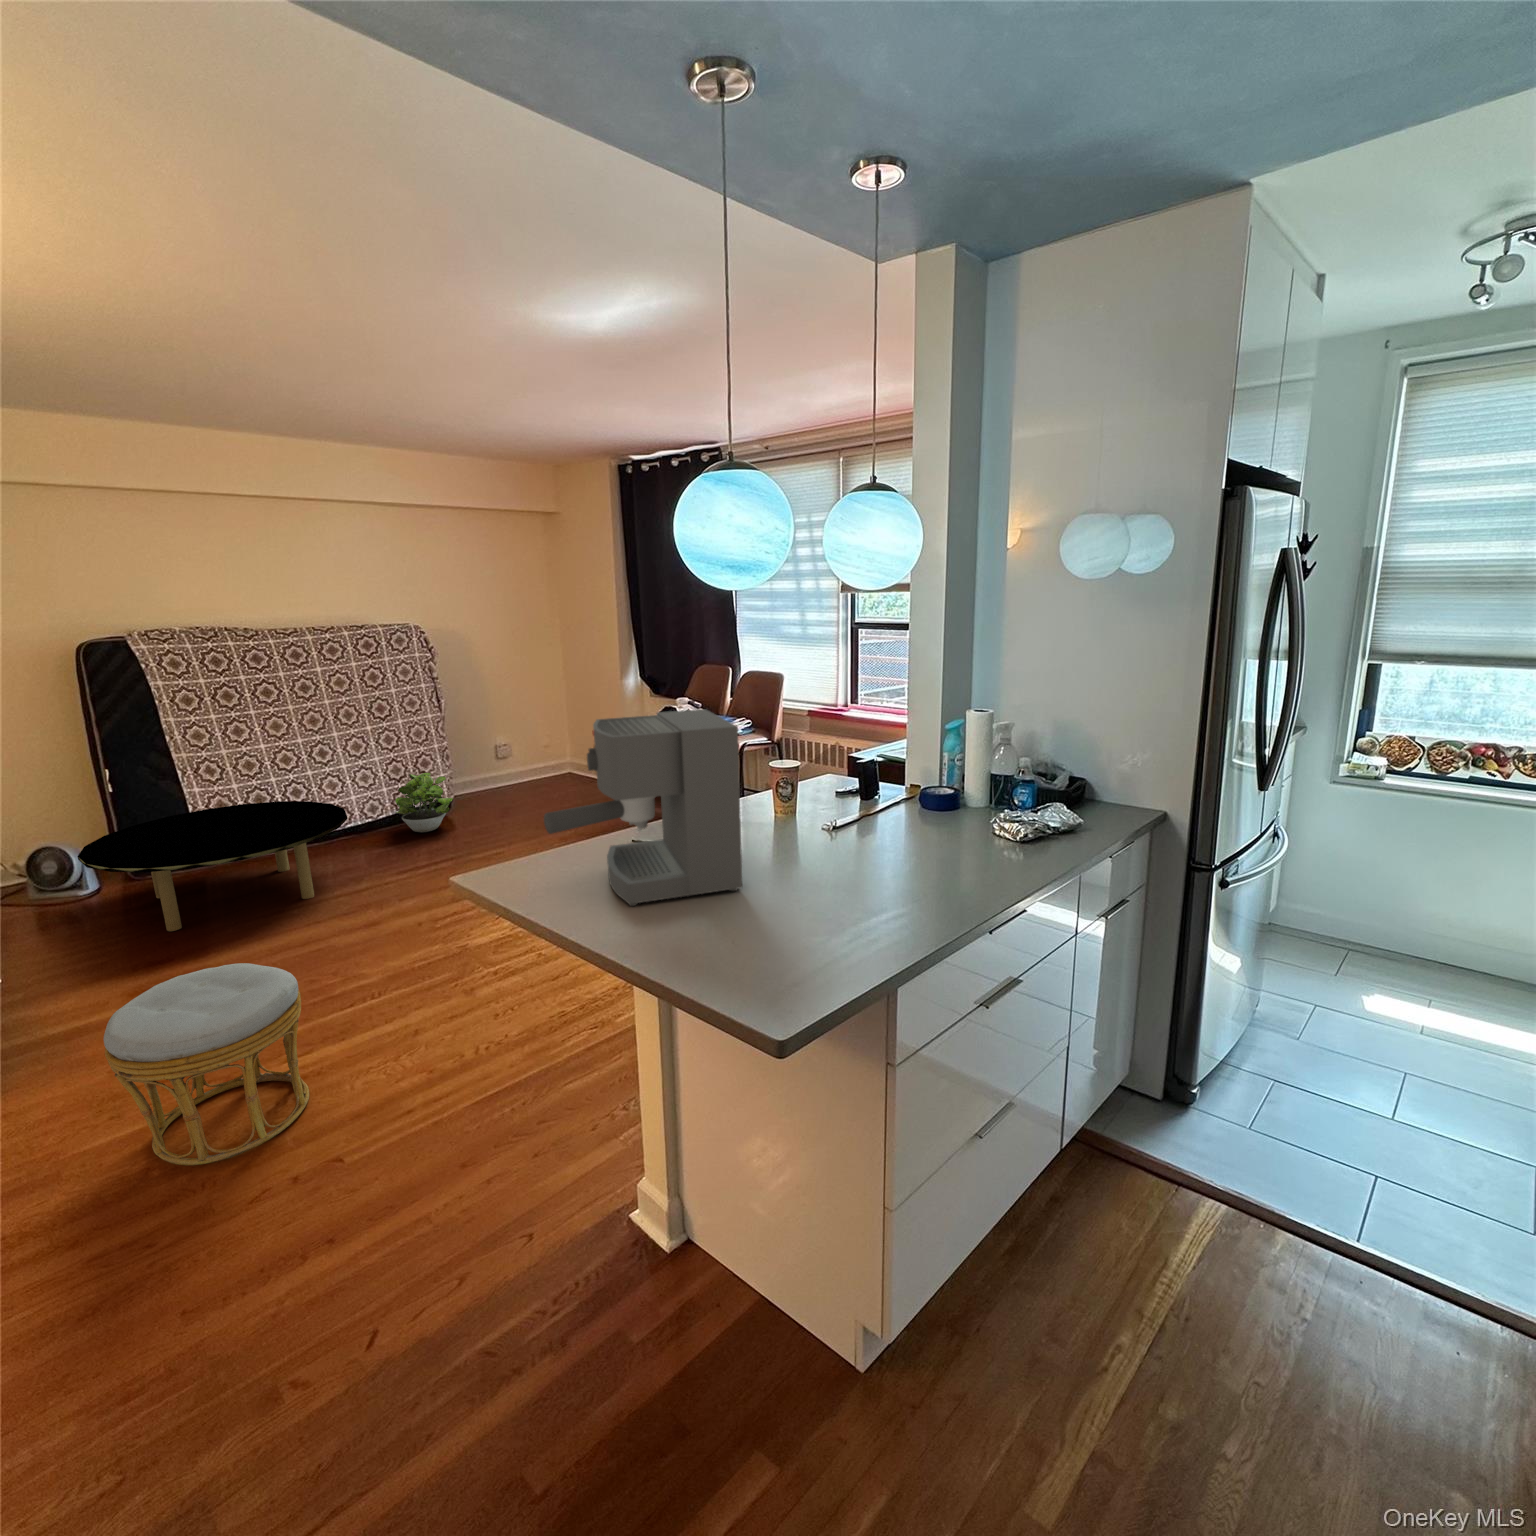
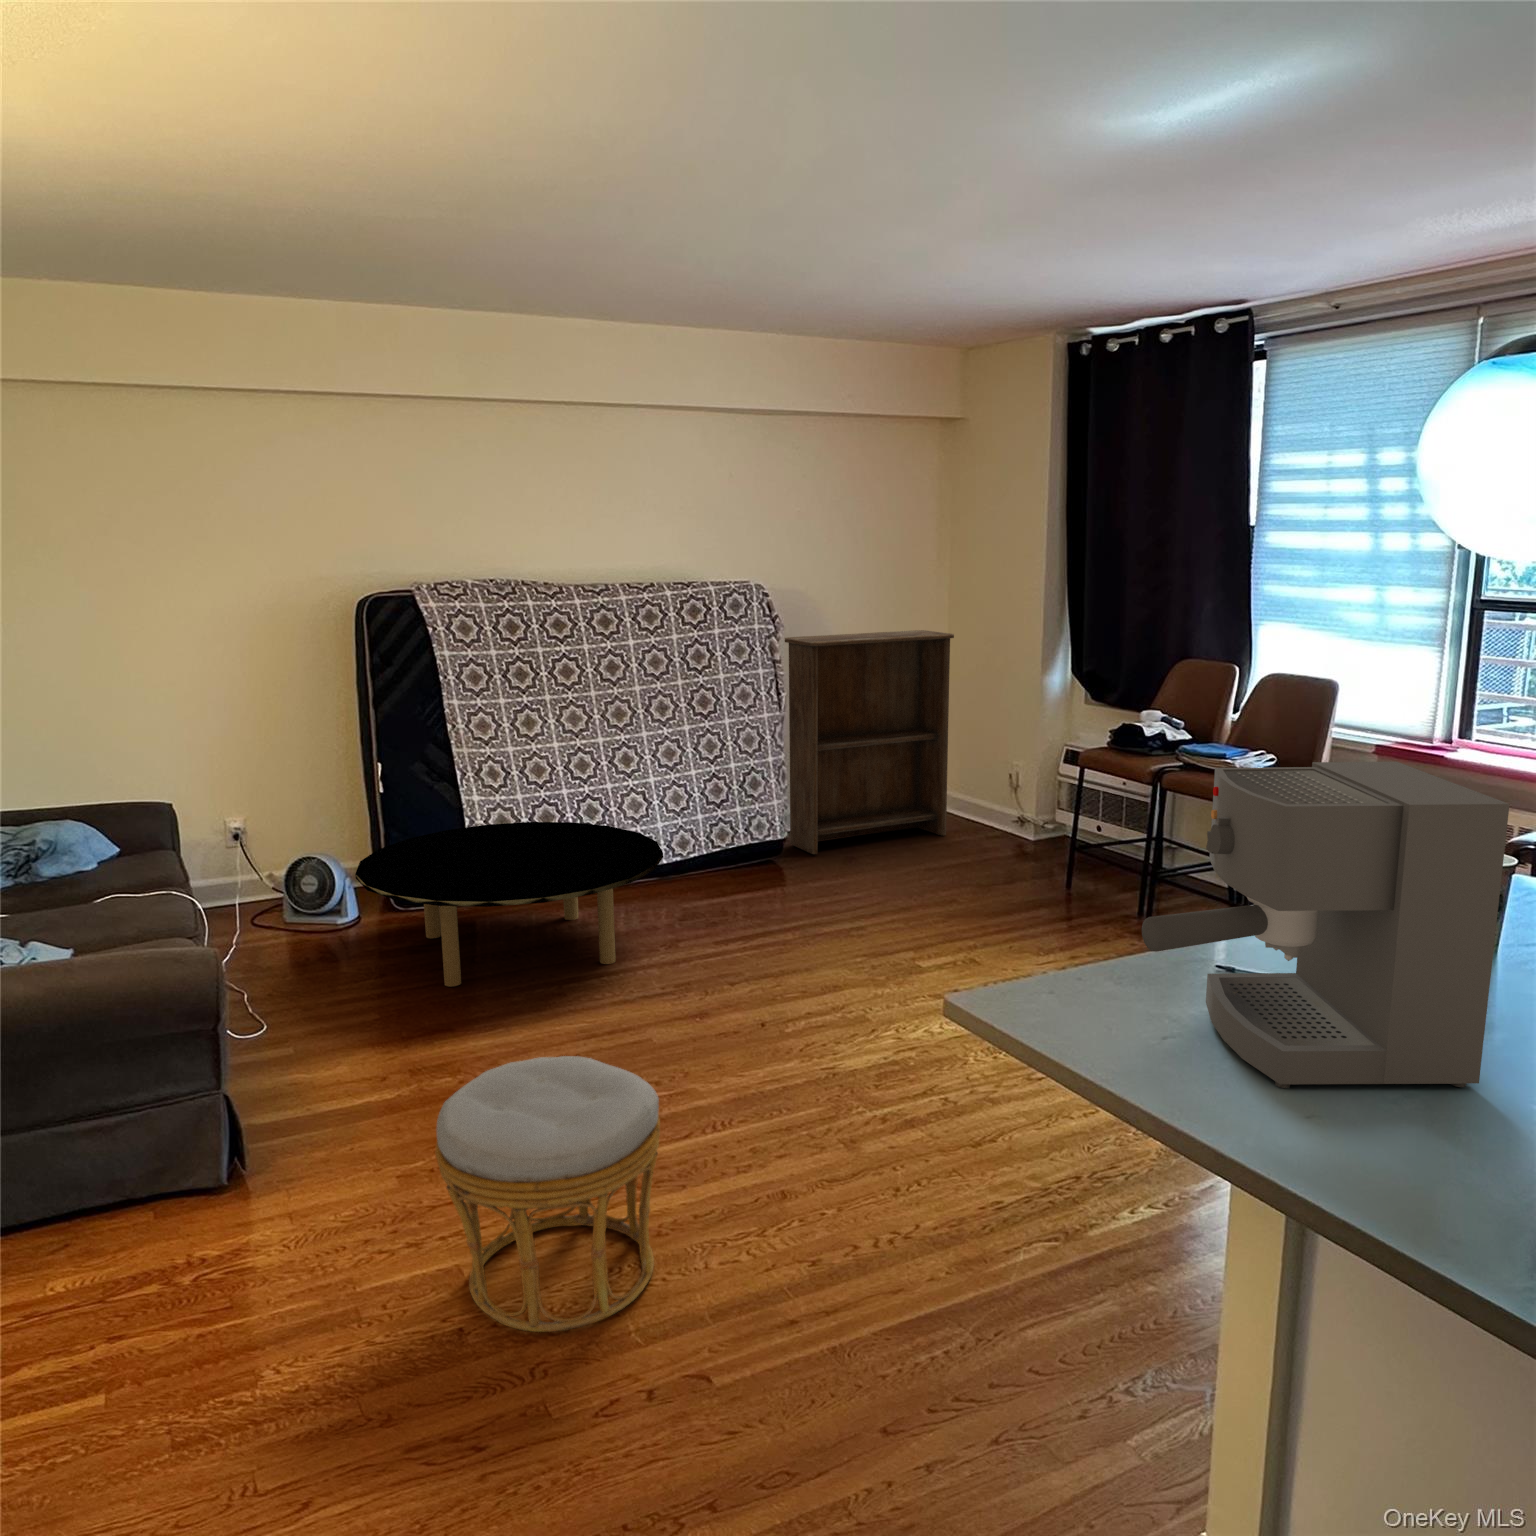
bookshelf: none [442,654,570,808] -> present [784,630,954,854]
potted plant: present [395,773,453,832] -> none [710,798,790,884]

